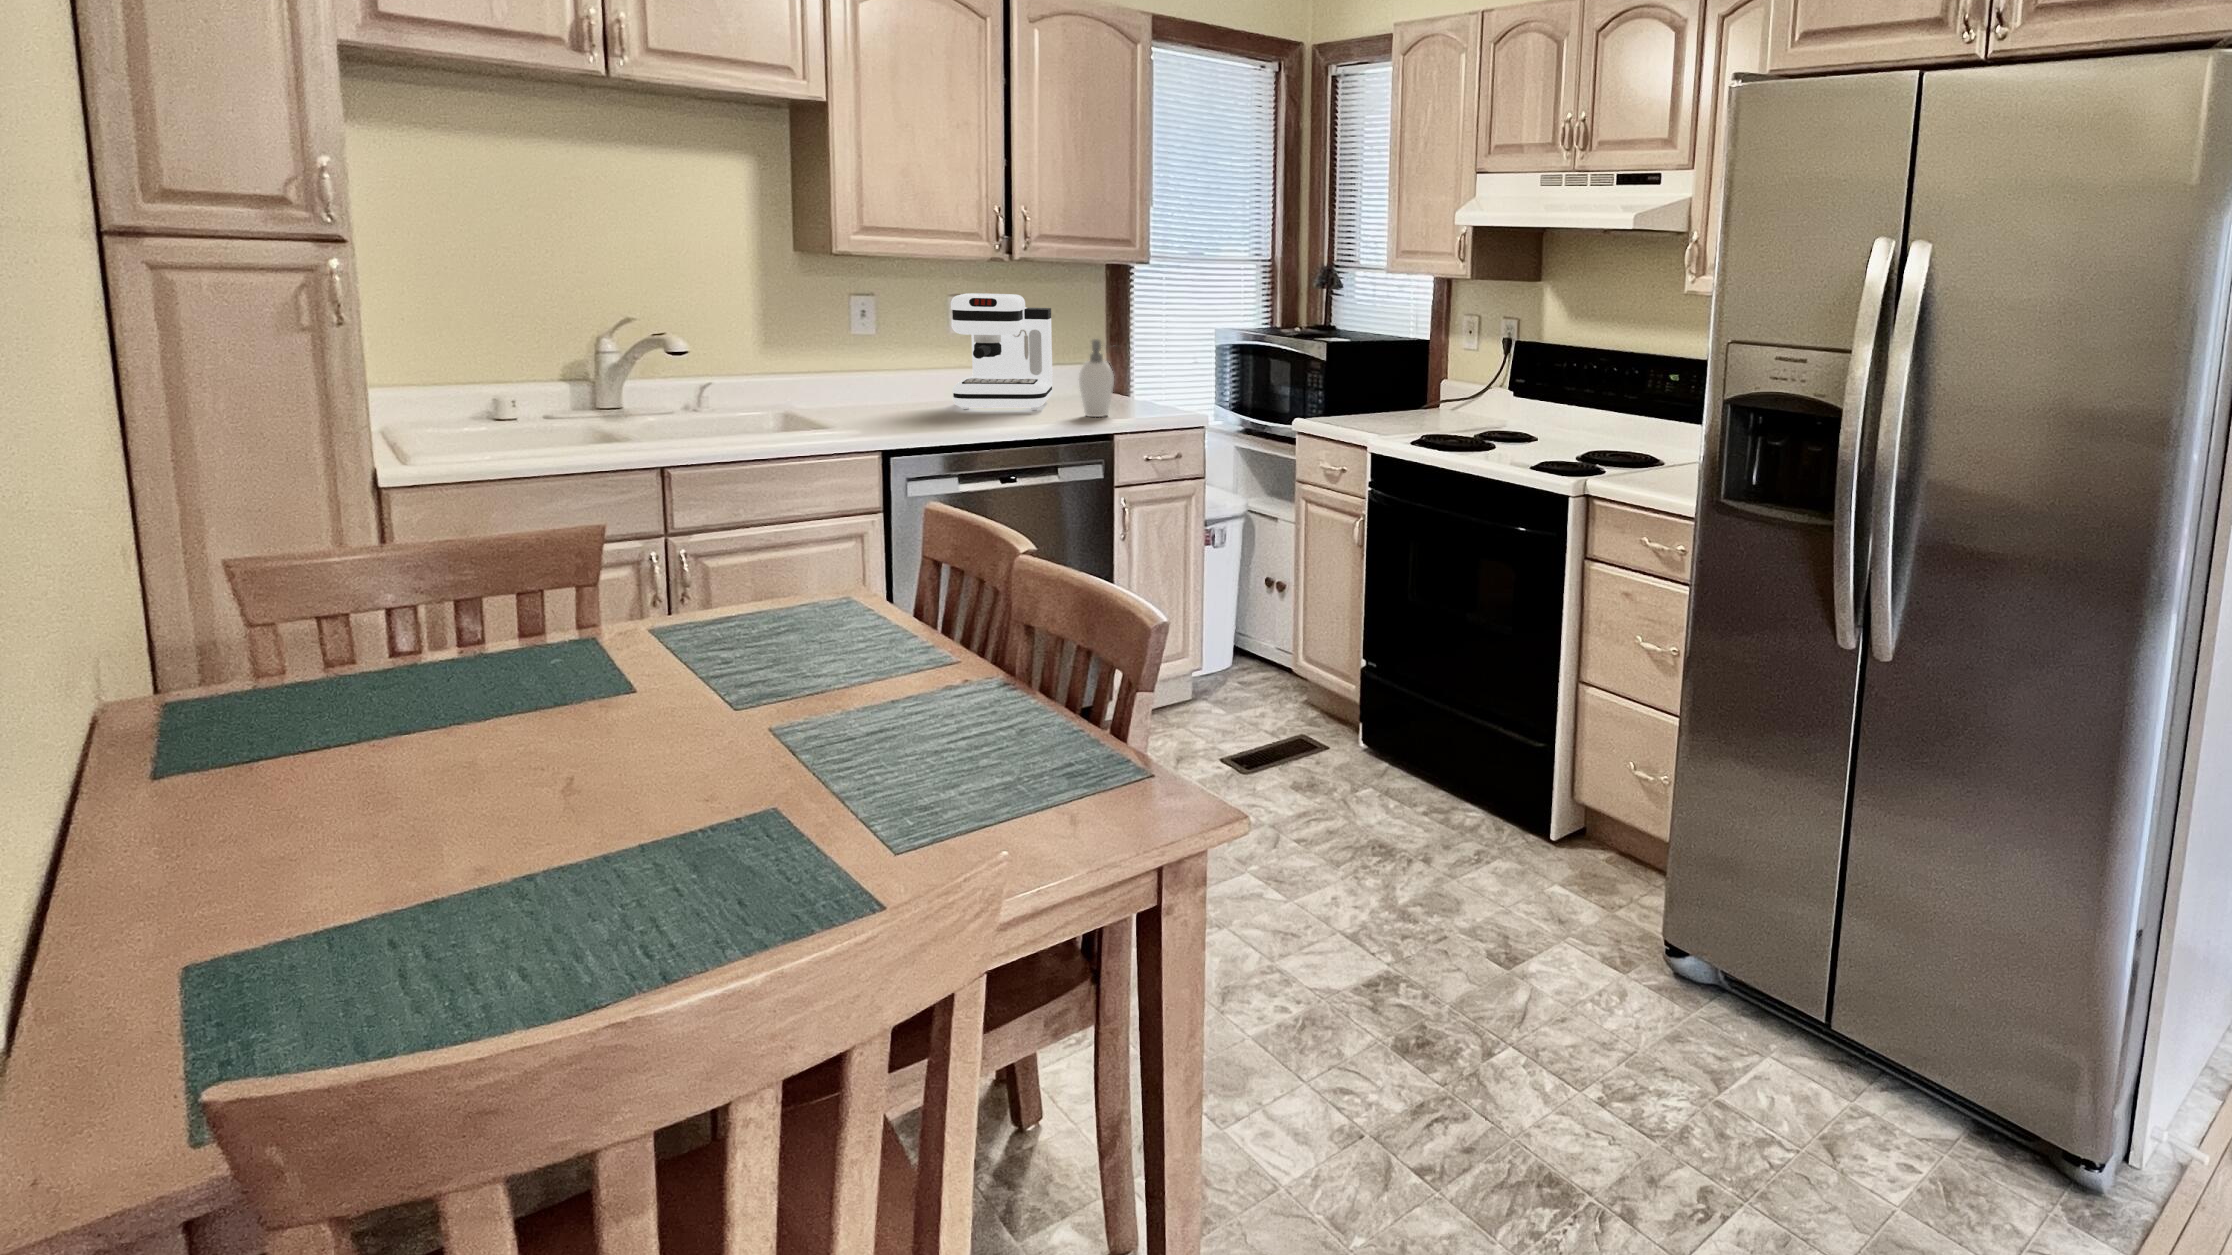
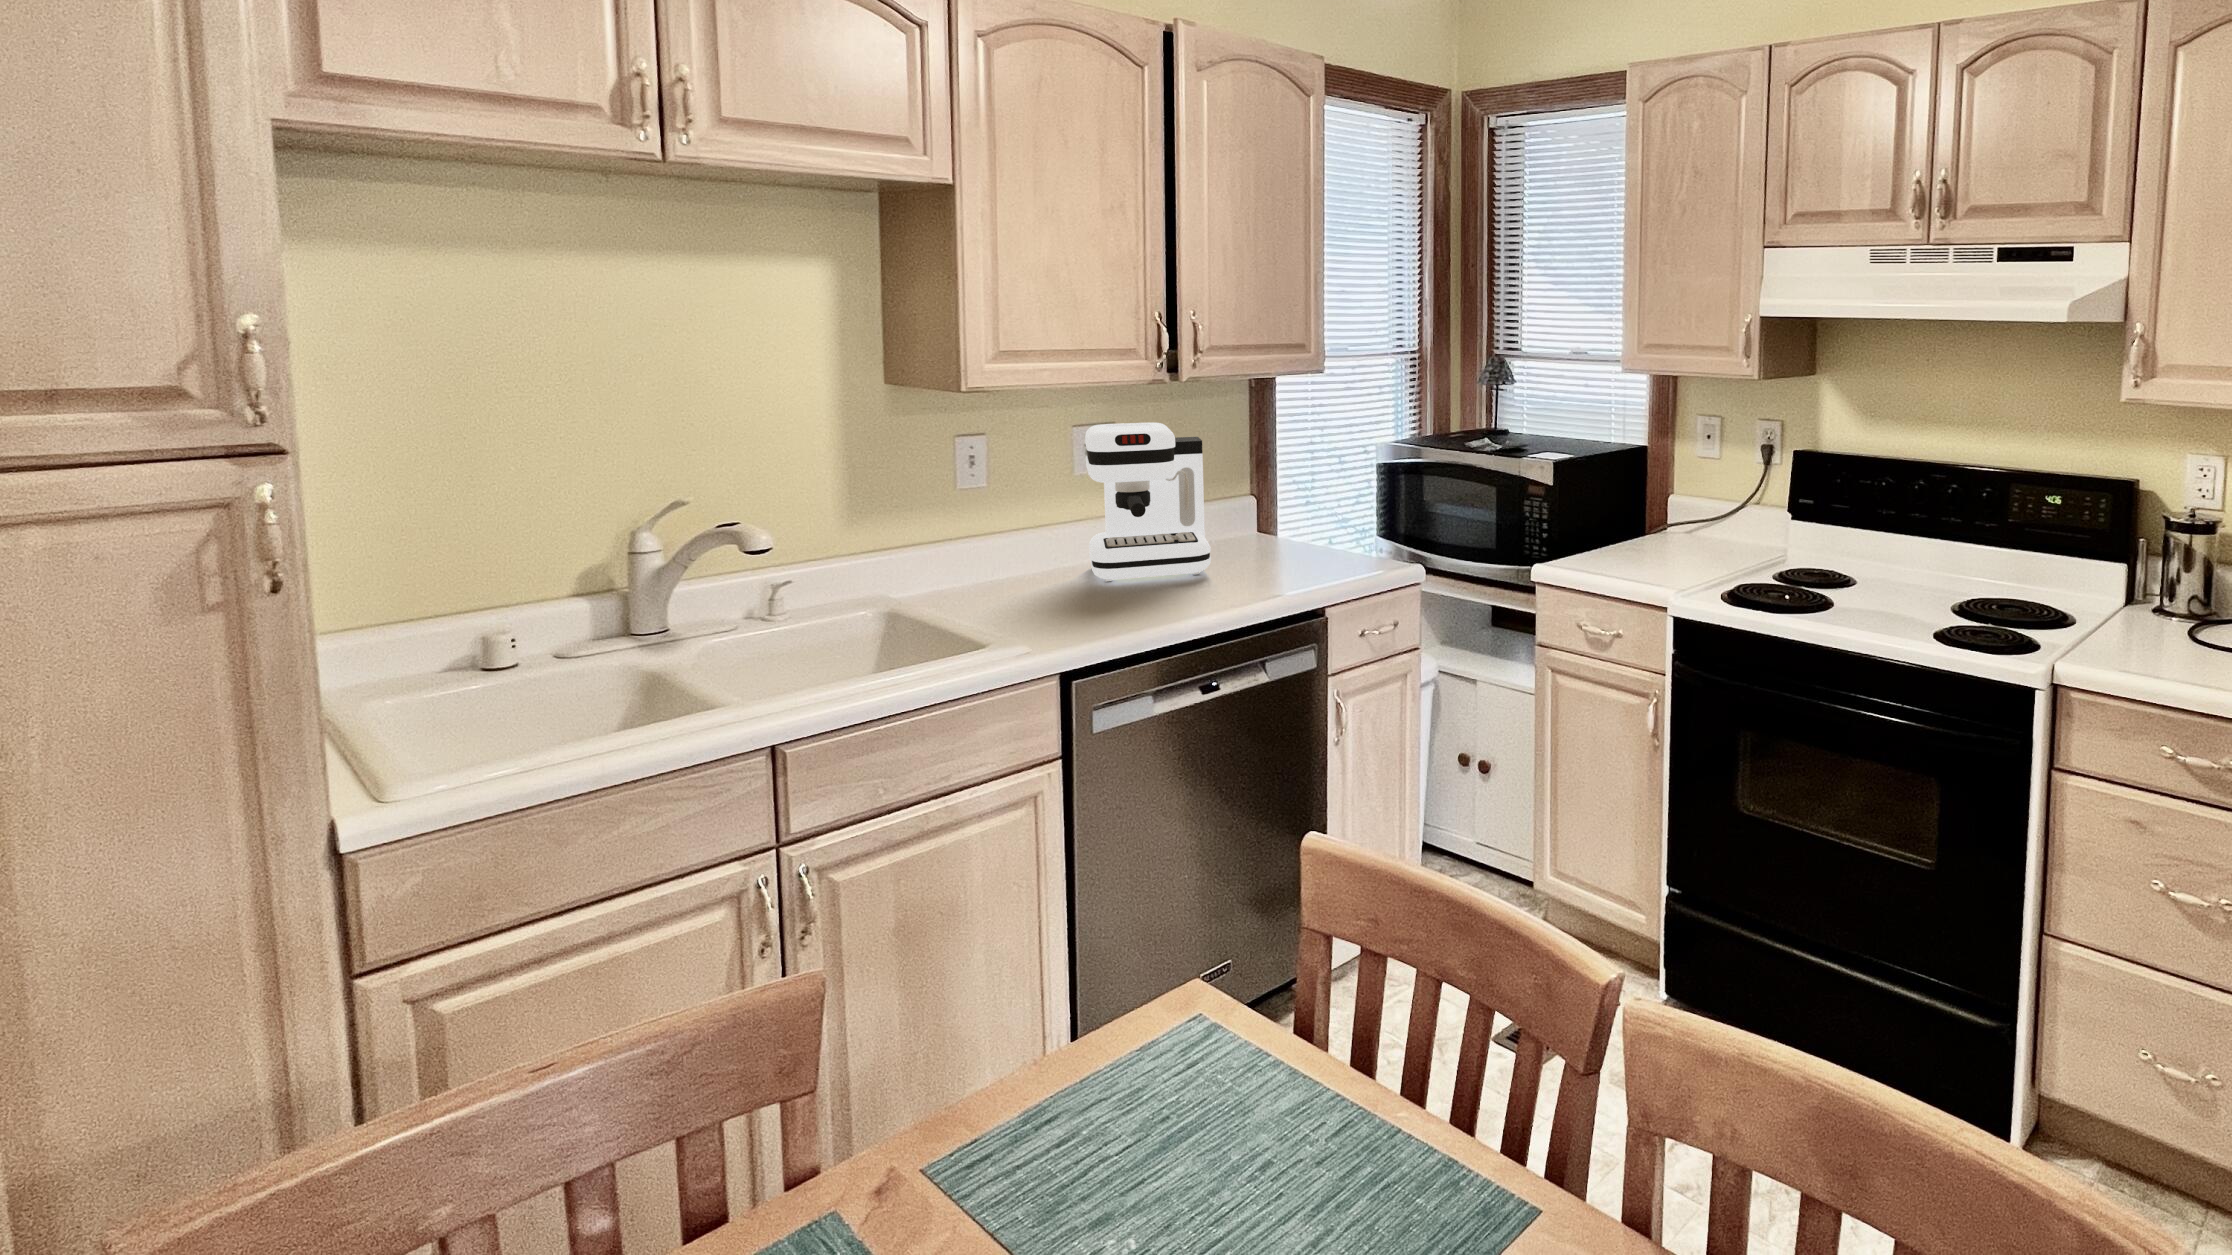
soap dispenser: present [1079,339,1114,417] -> none [1262,480,1319,582]

